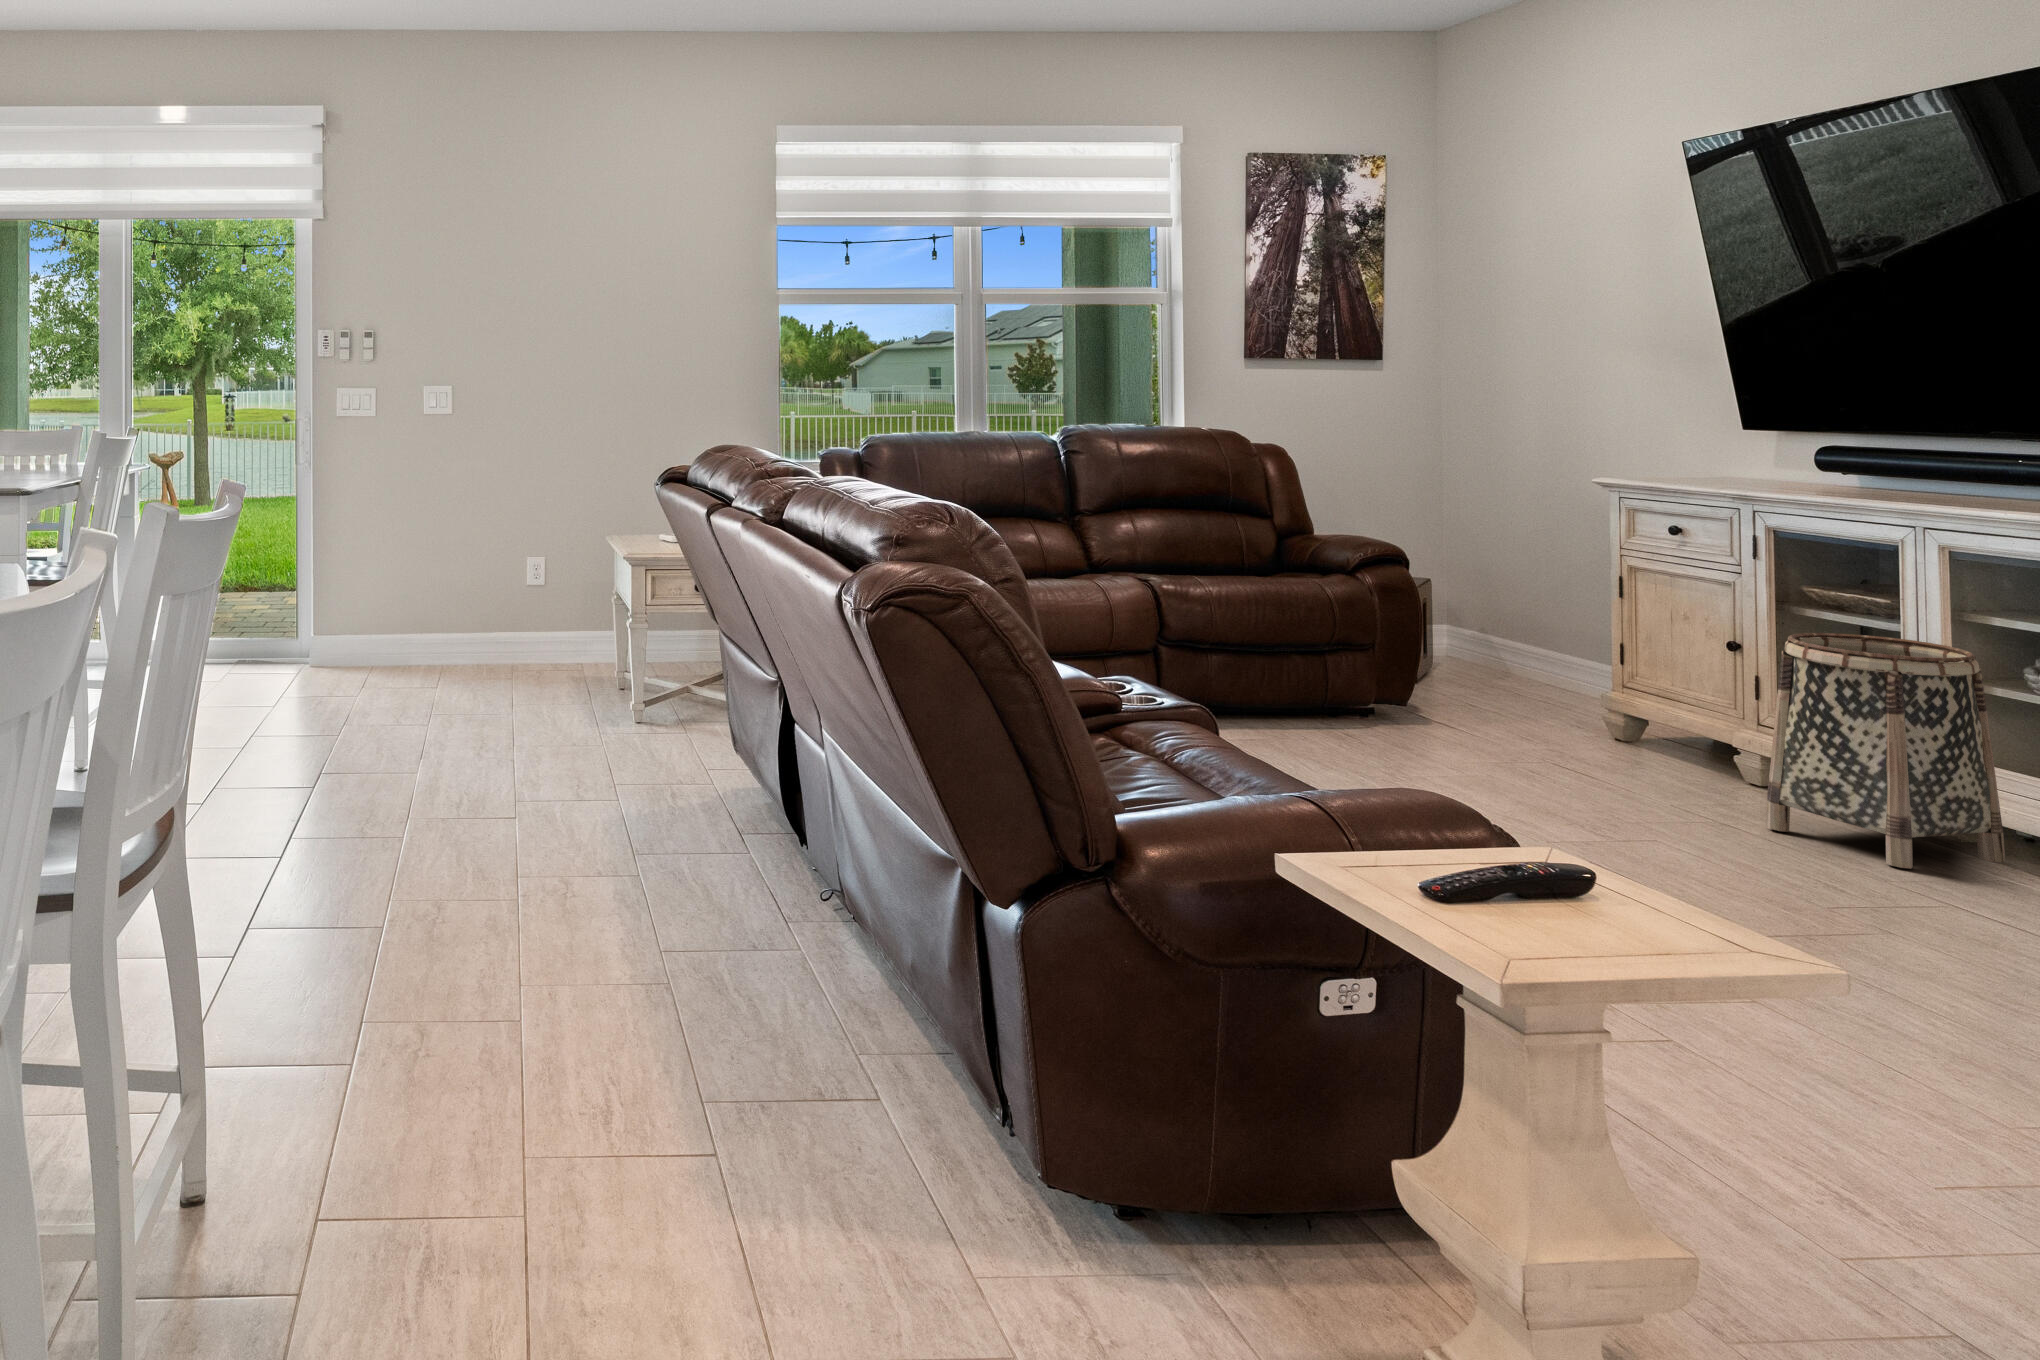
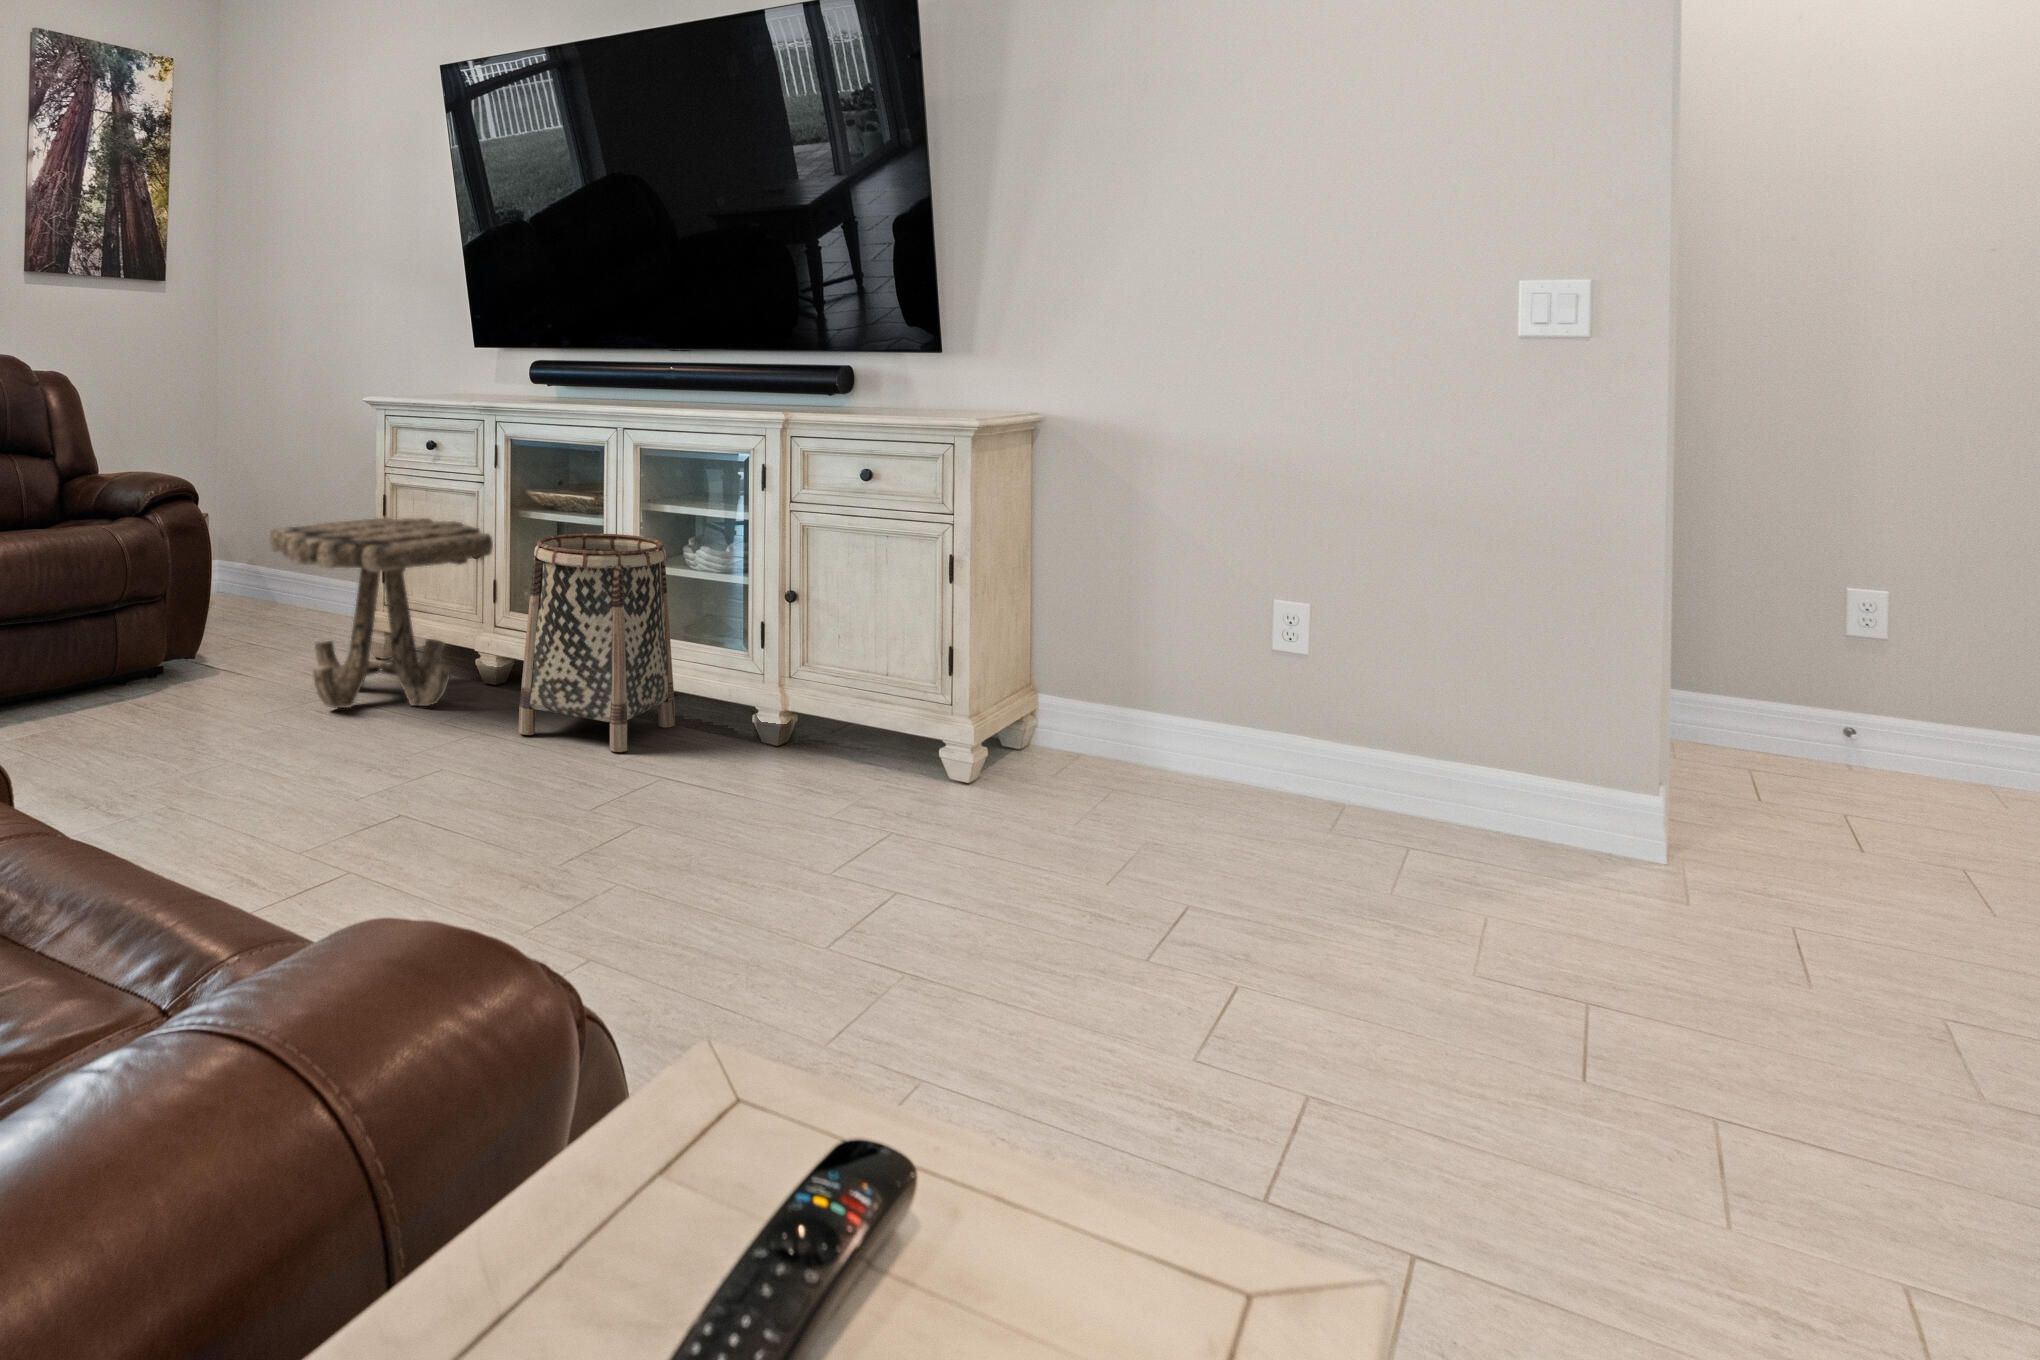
side table: none [1476,596,1744,785] -> present [270,517,493,708]

